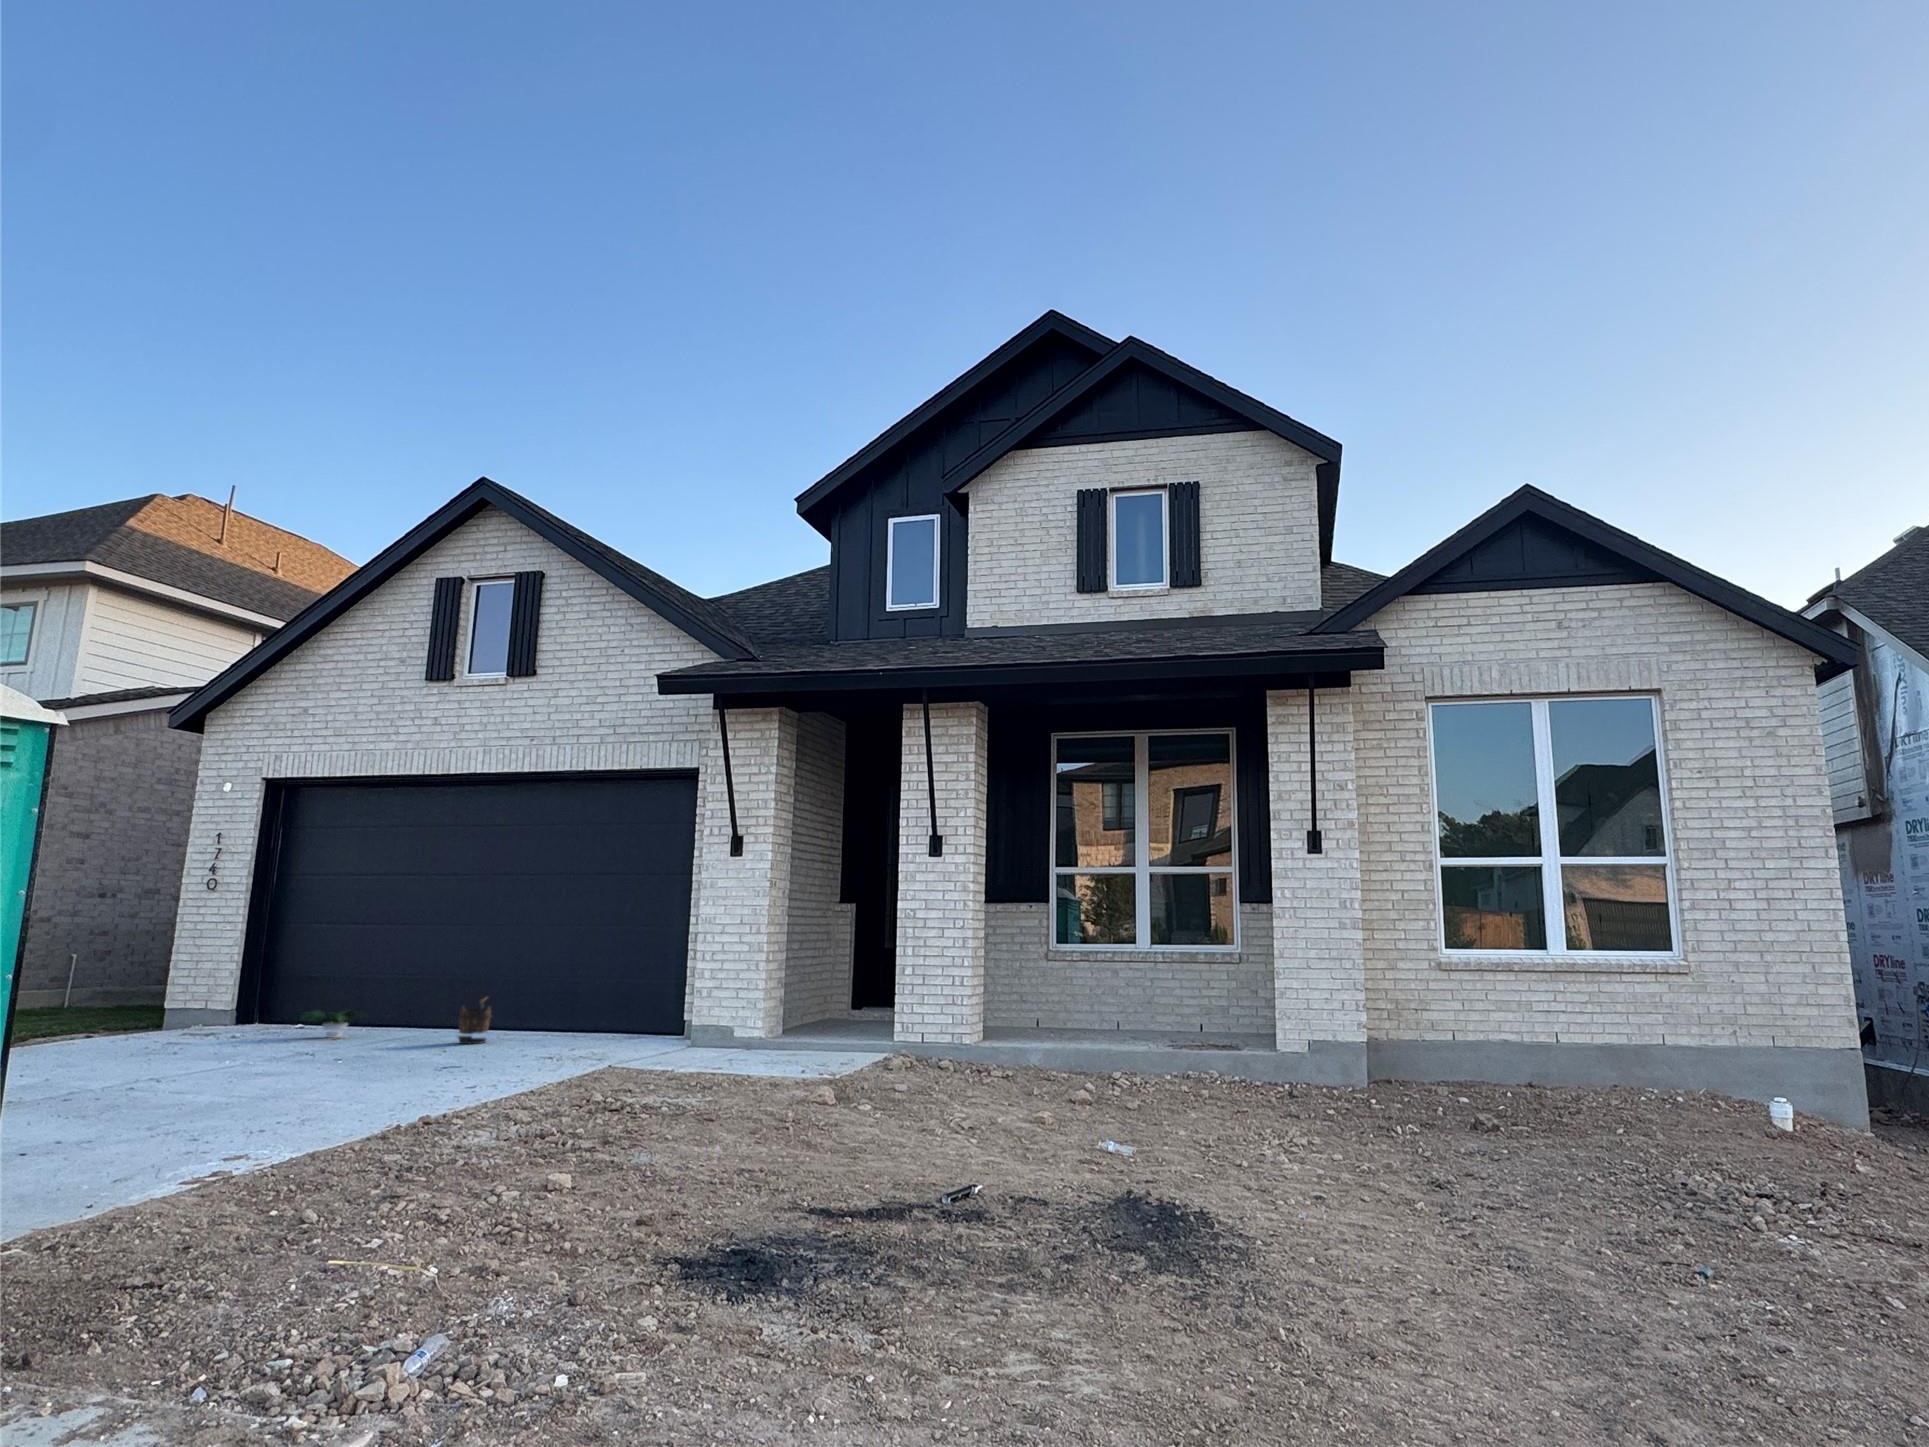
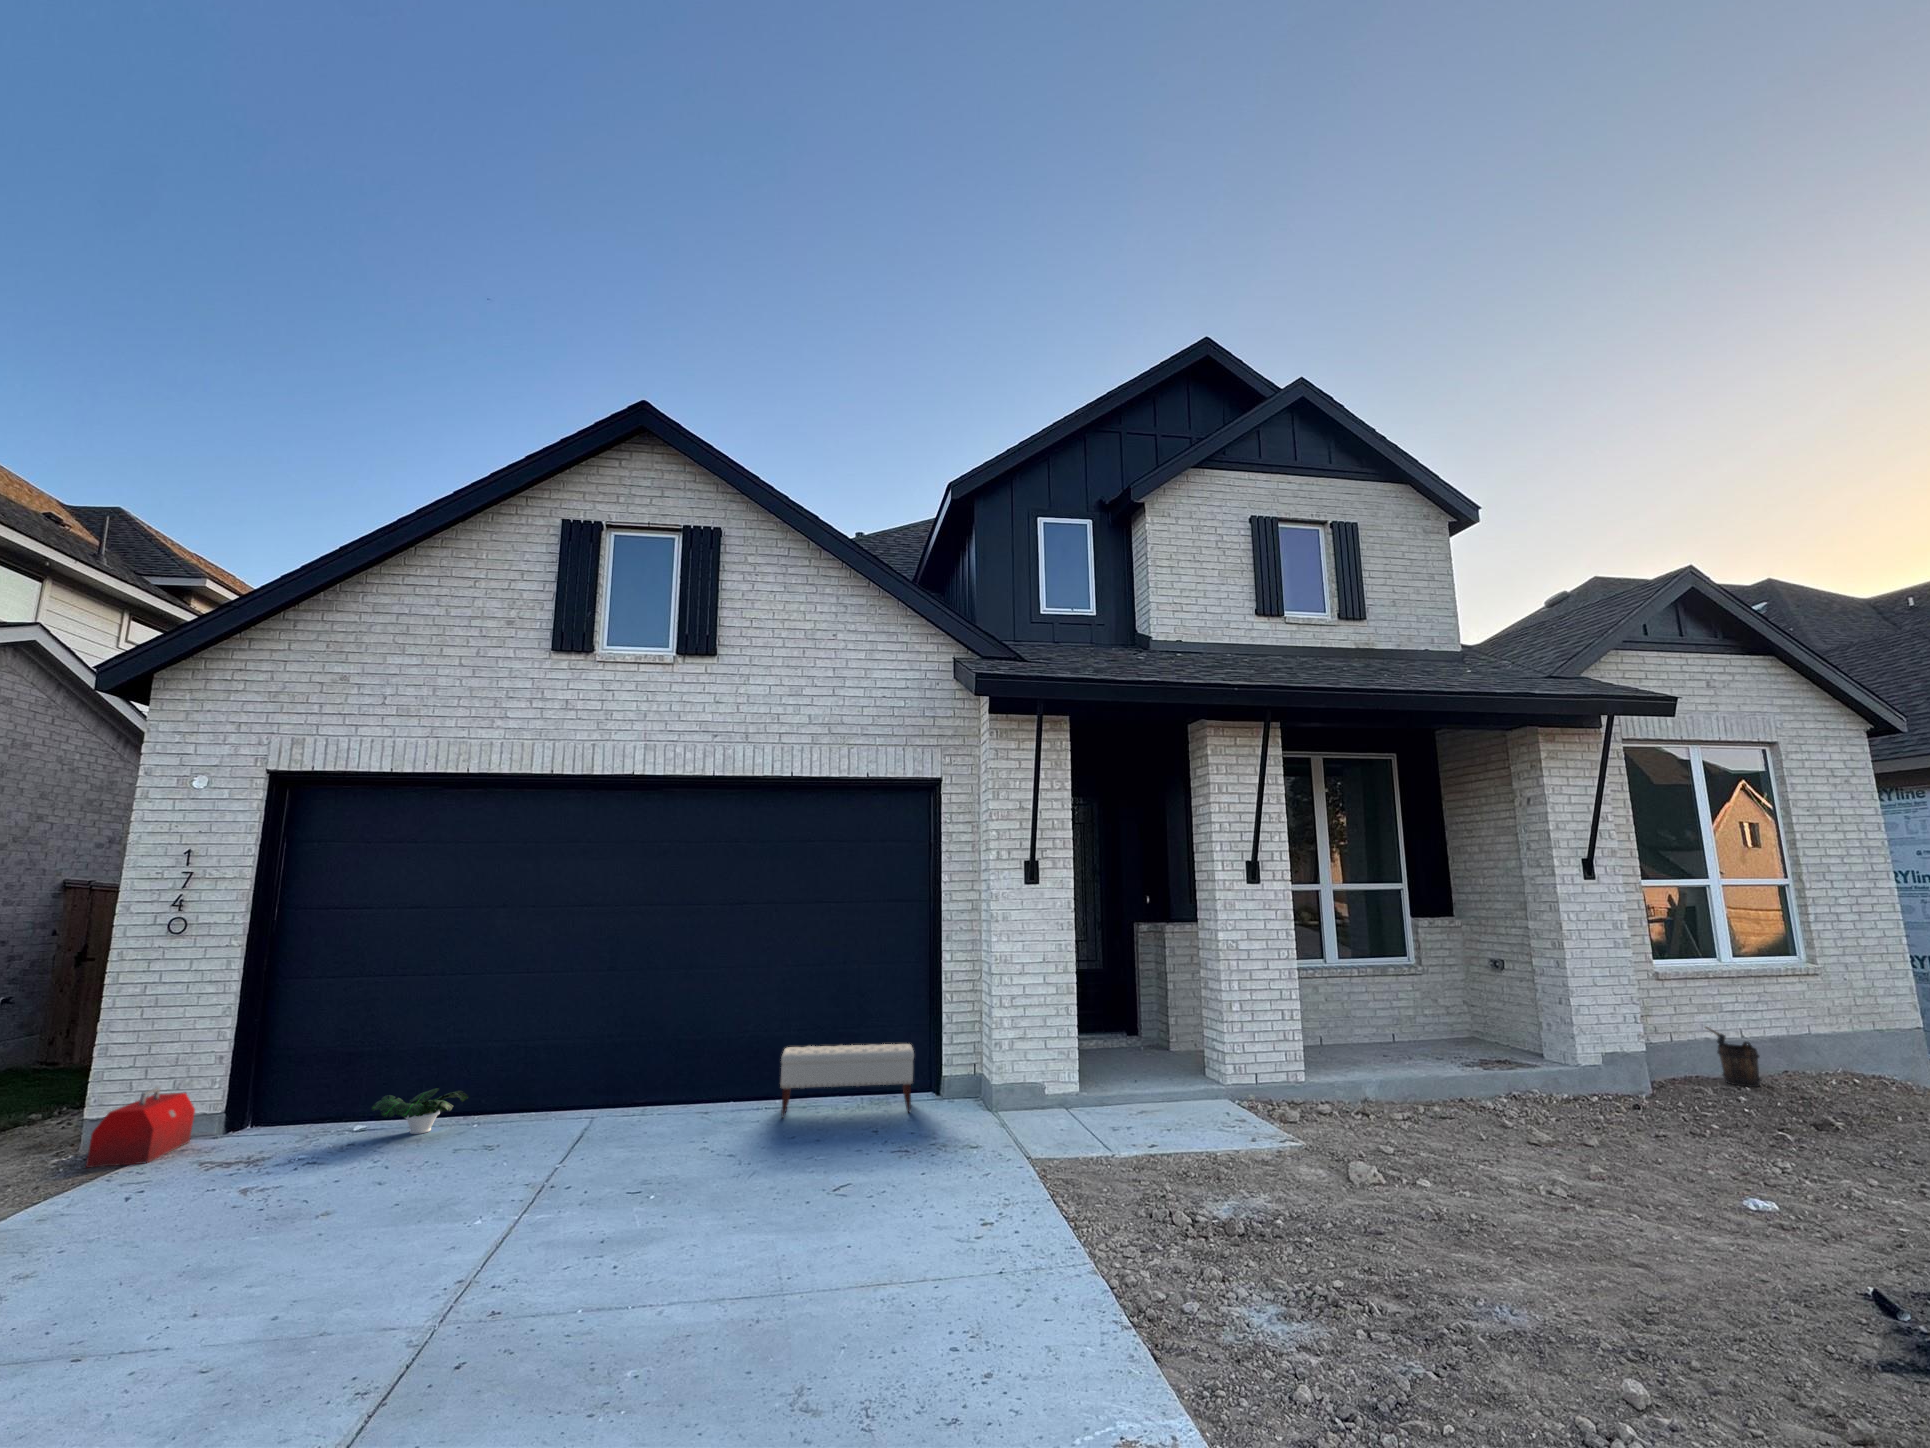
toolbox: none [143,993,217,1037] -> present [86,1088,195,1167]
bench: none [554,995,673,1051] -> present [780,1044,914,1117]
bucket: present [458,998,492,1044] -> present [1705,1027,1761,1087]

